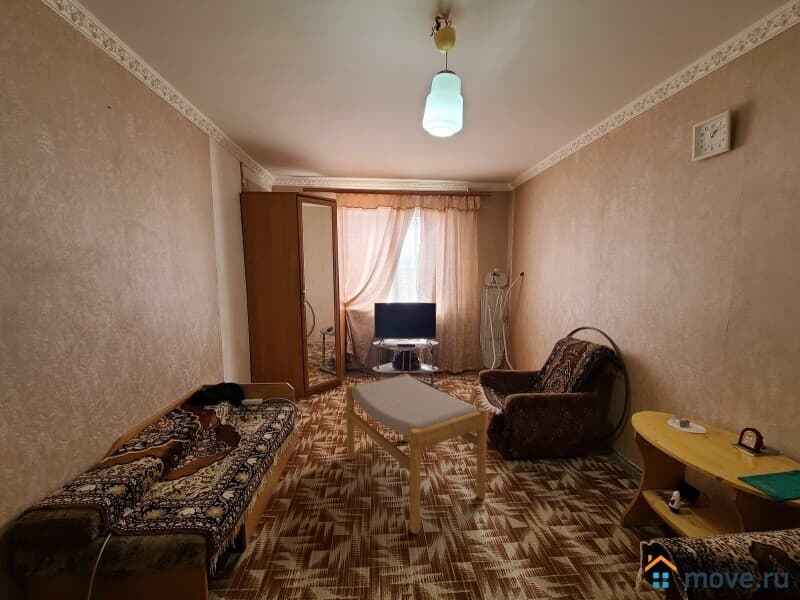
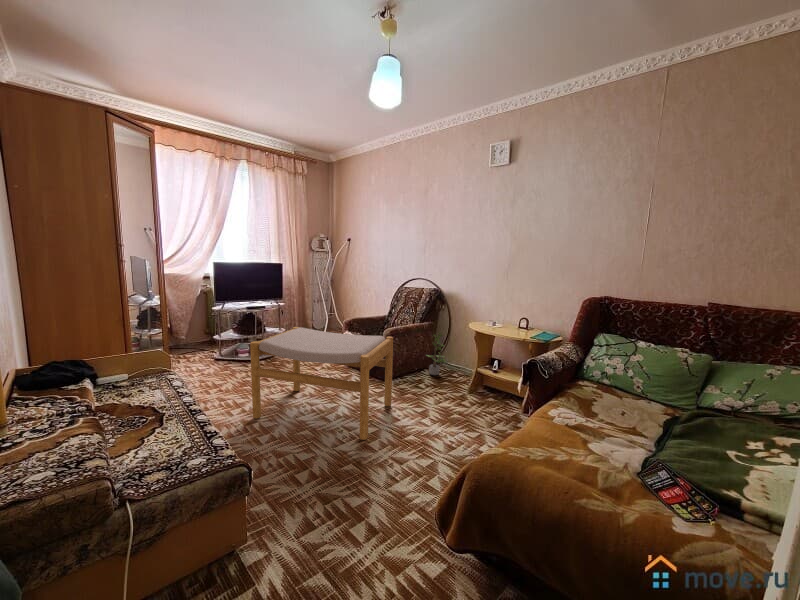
potted plant: none [572,410,612,476] -> present [426,333,446,375]

